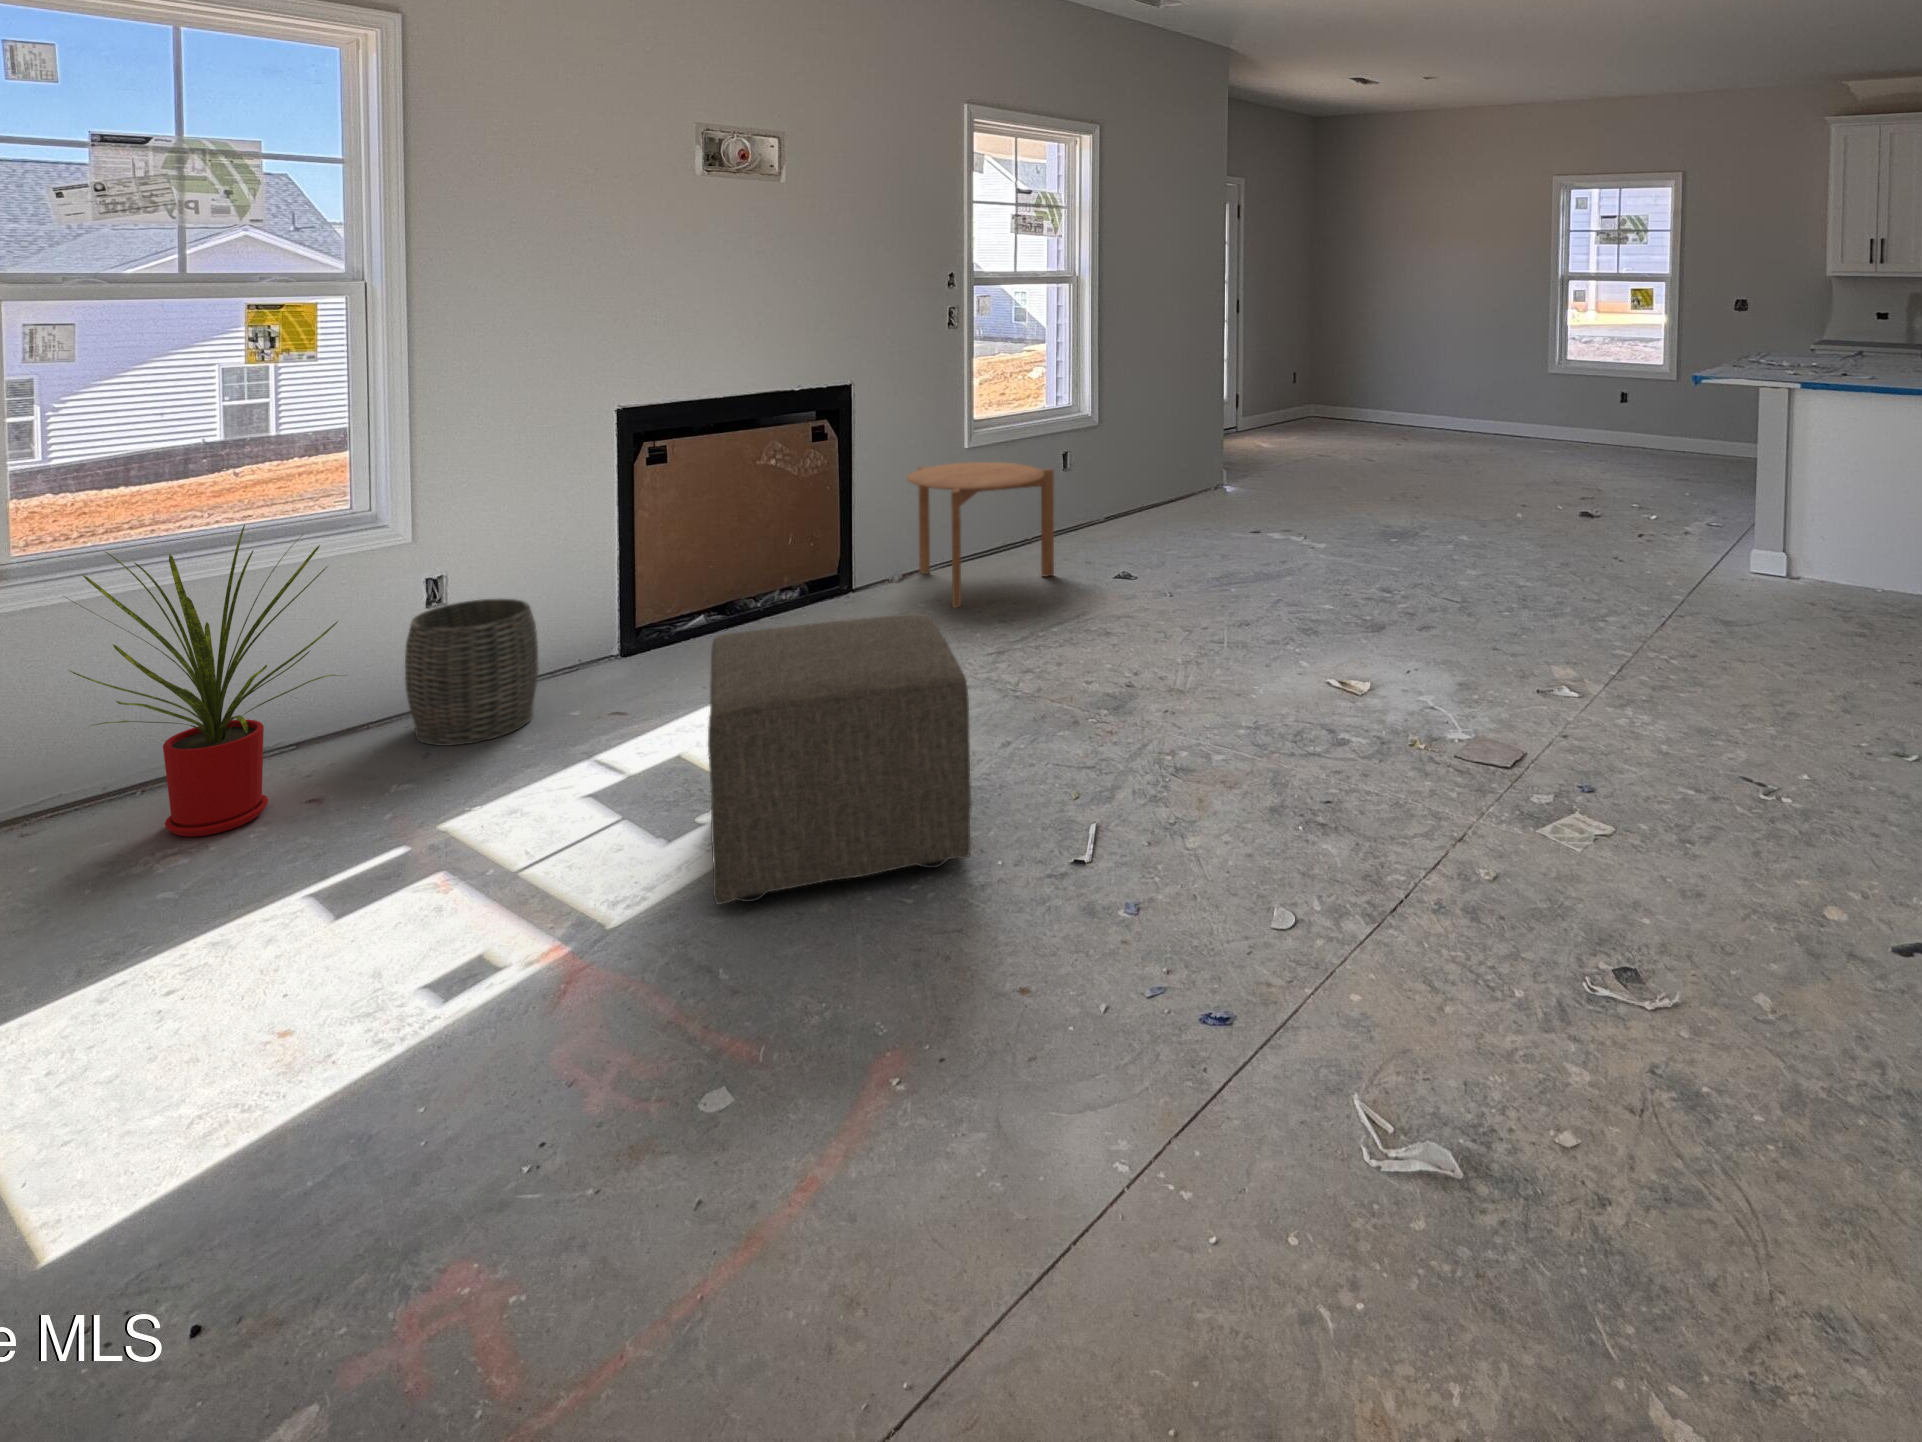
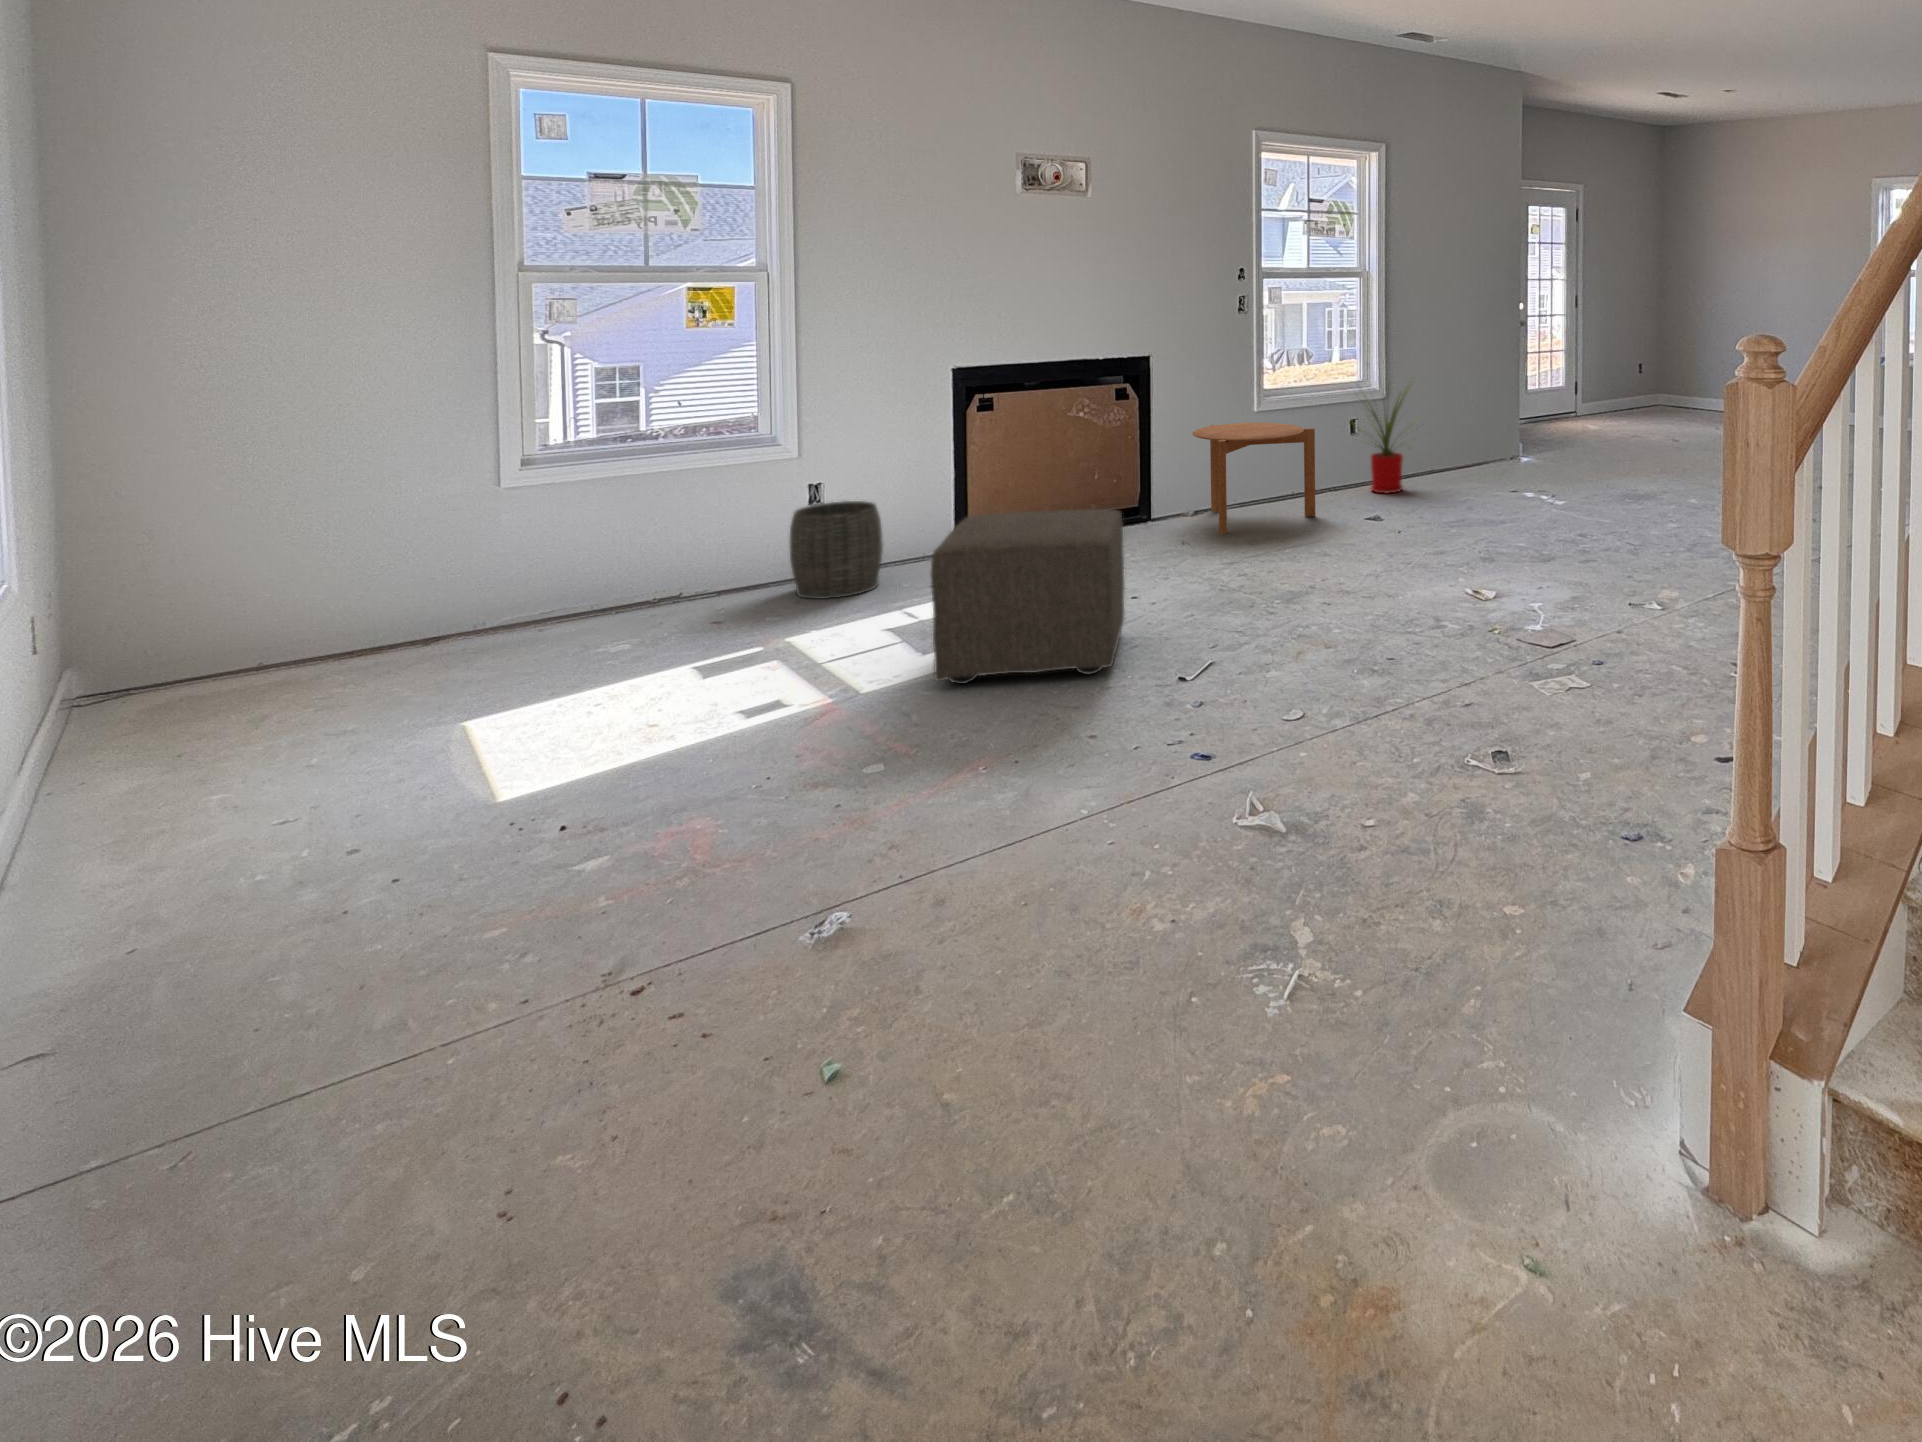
house plant: present [65,525,346,837] -> present [1353,386,1413,493]

